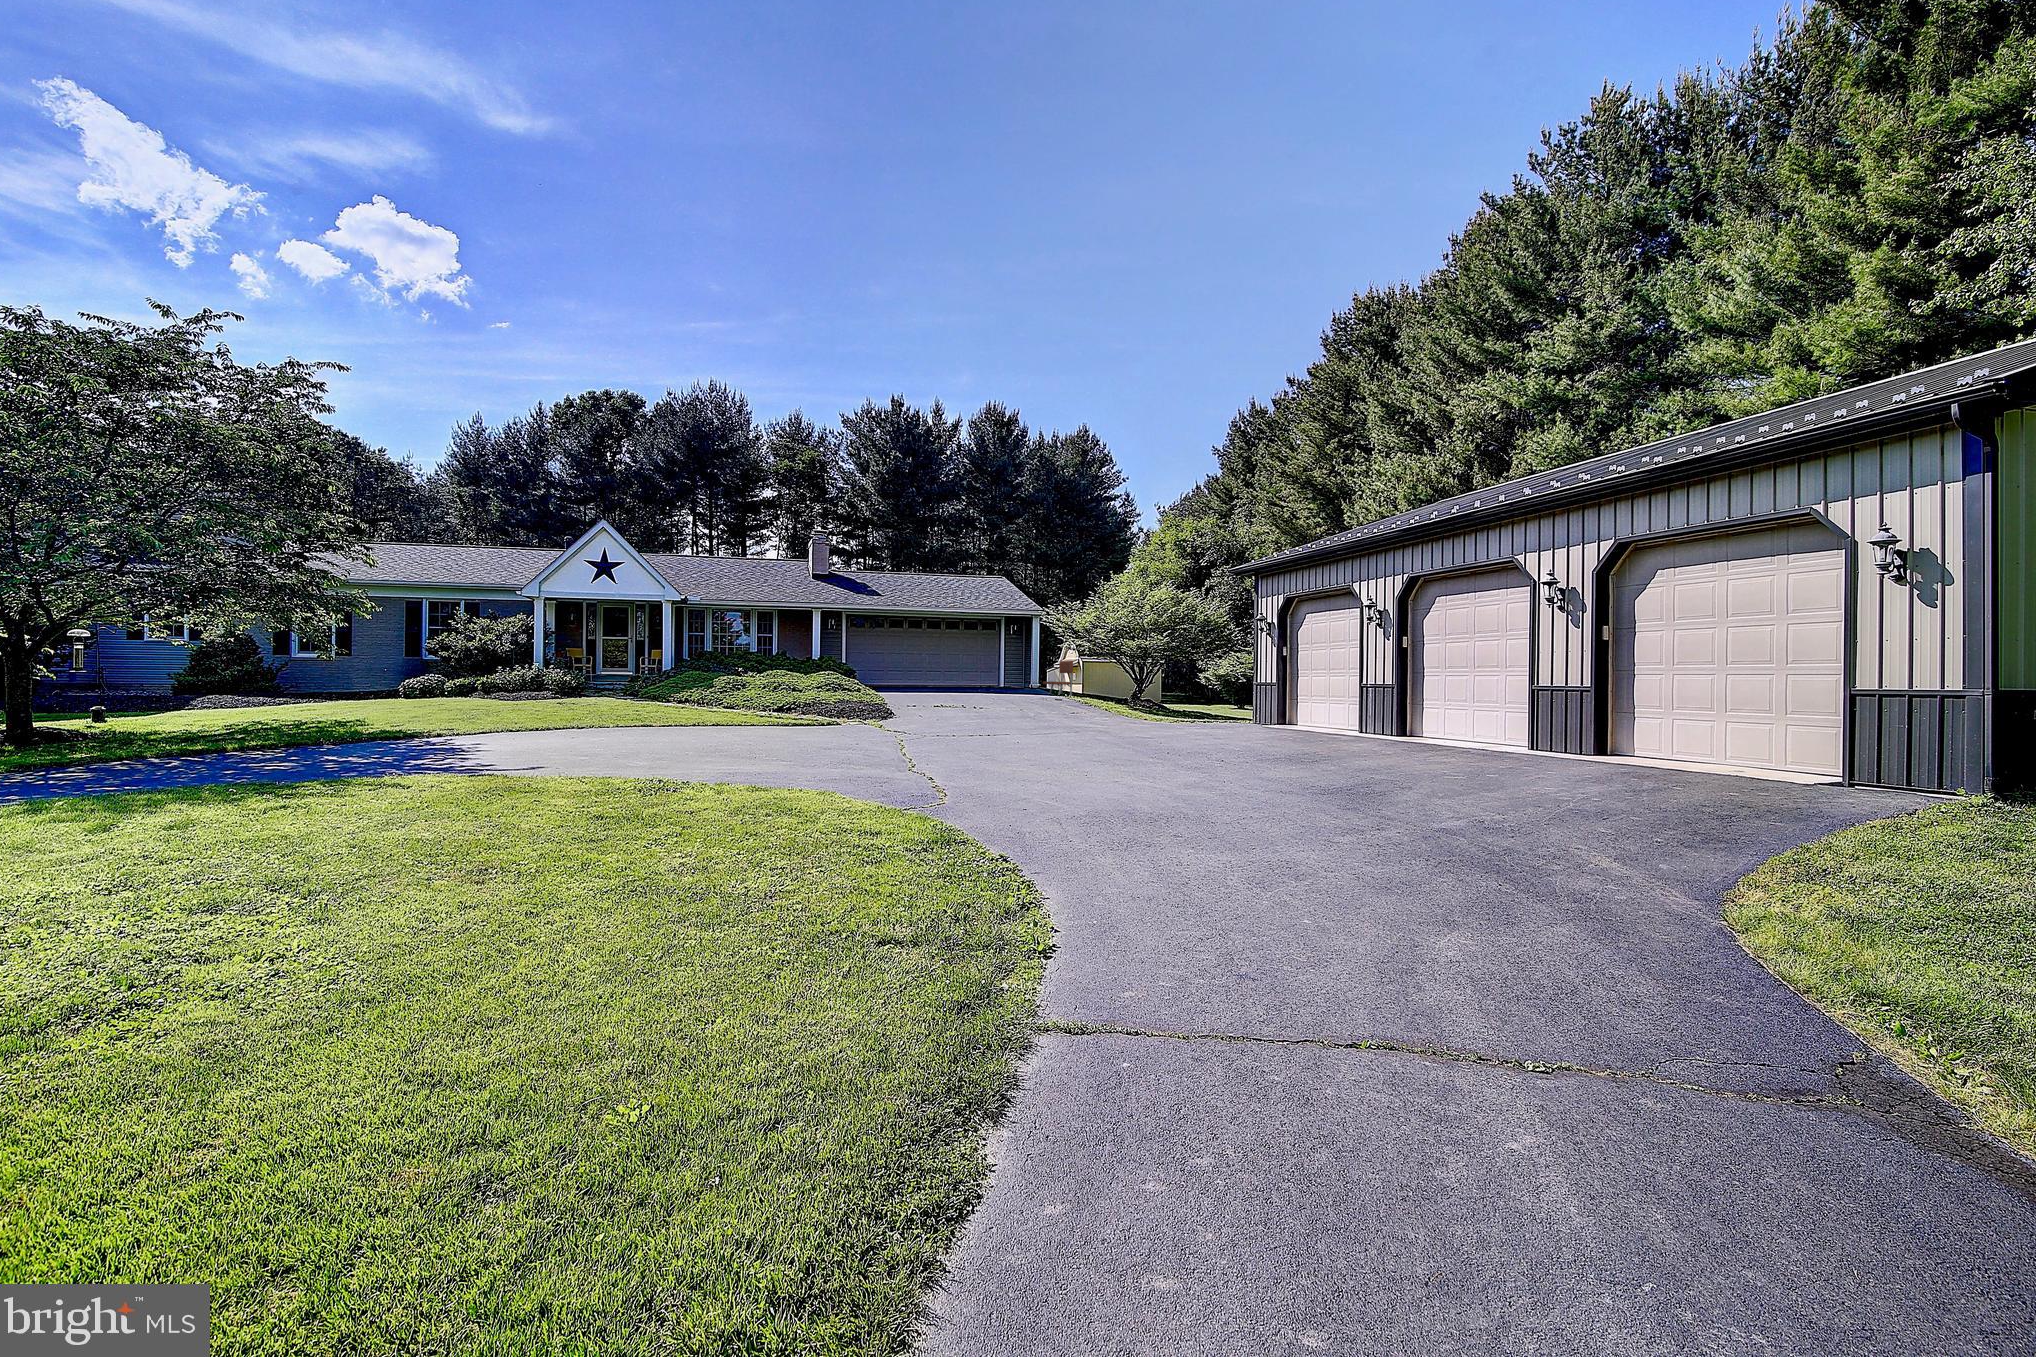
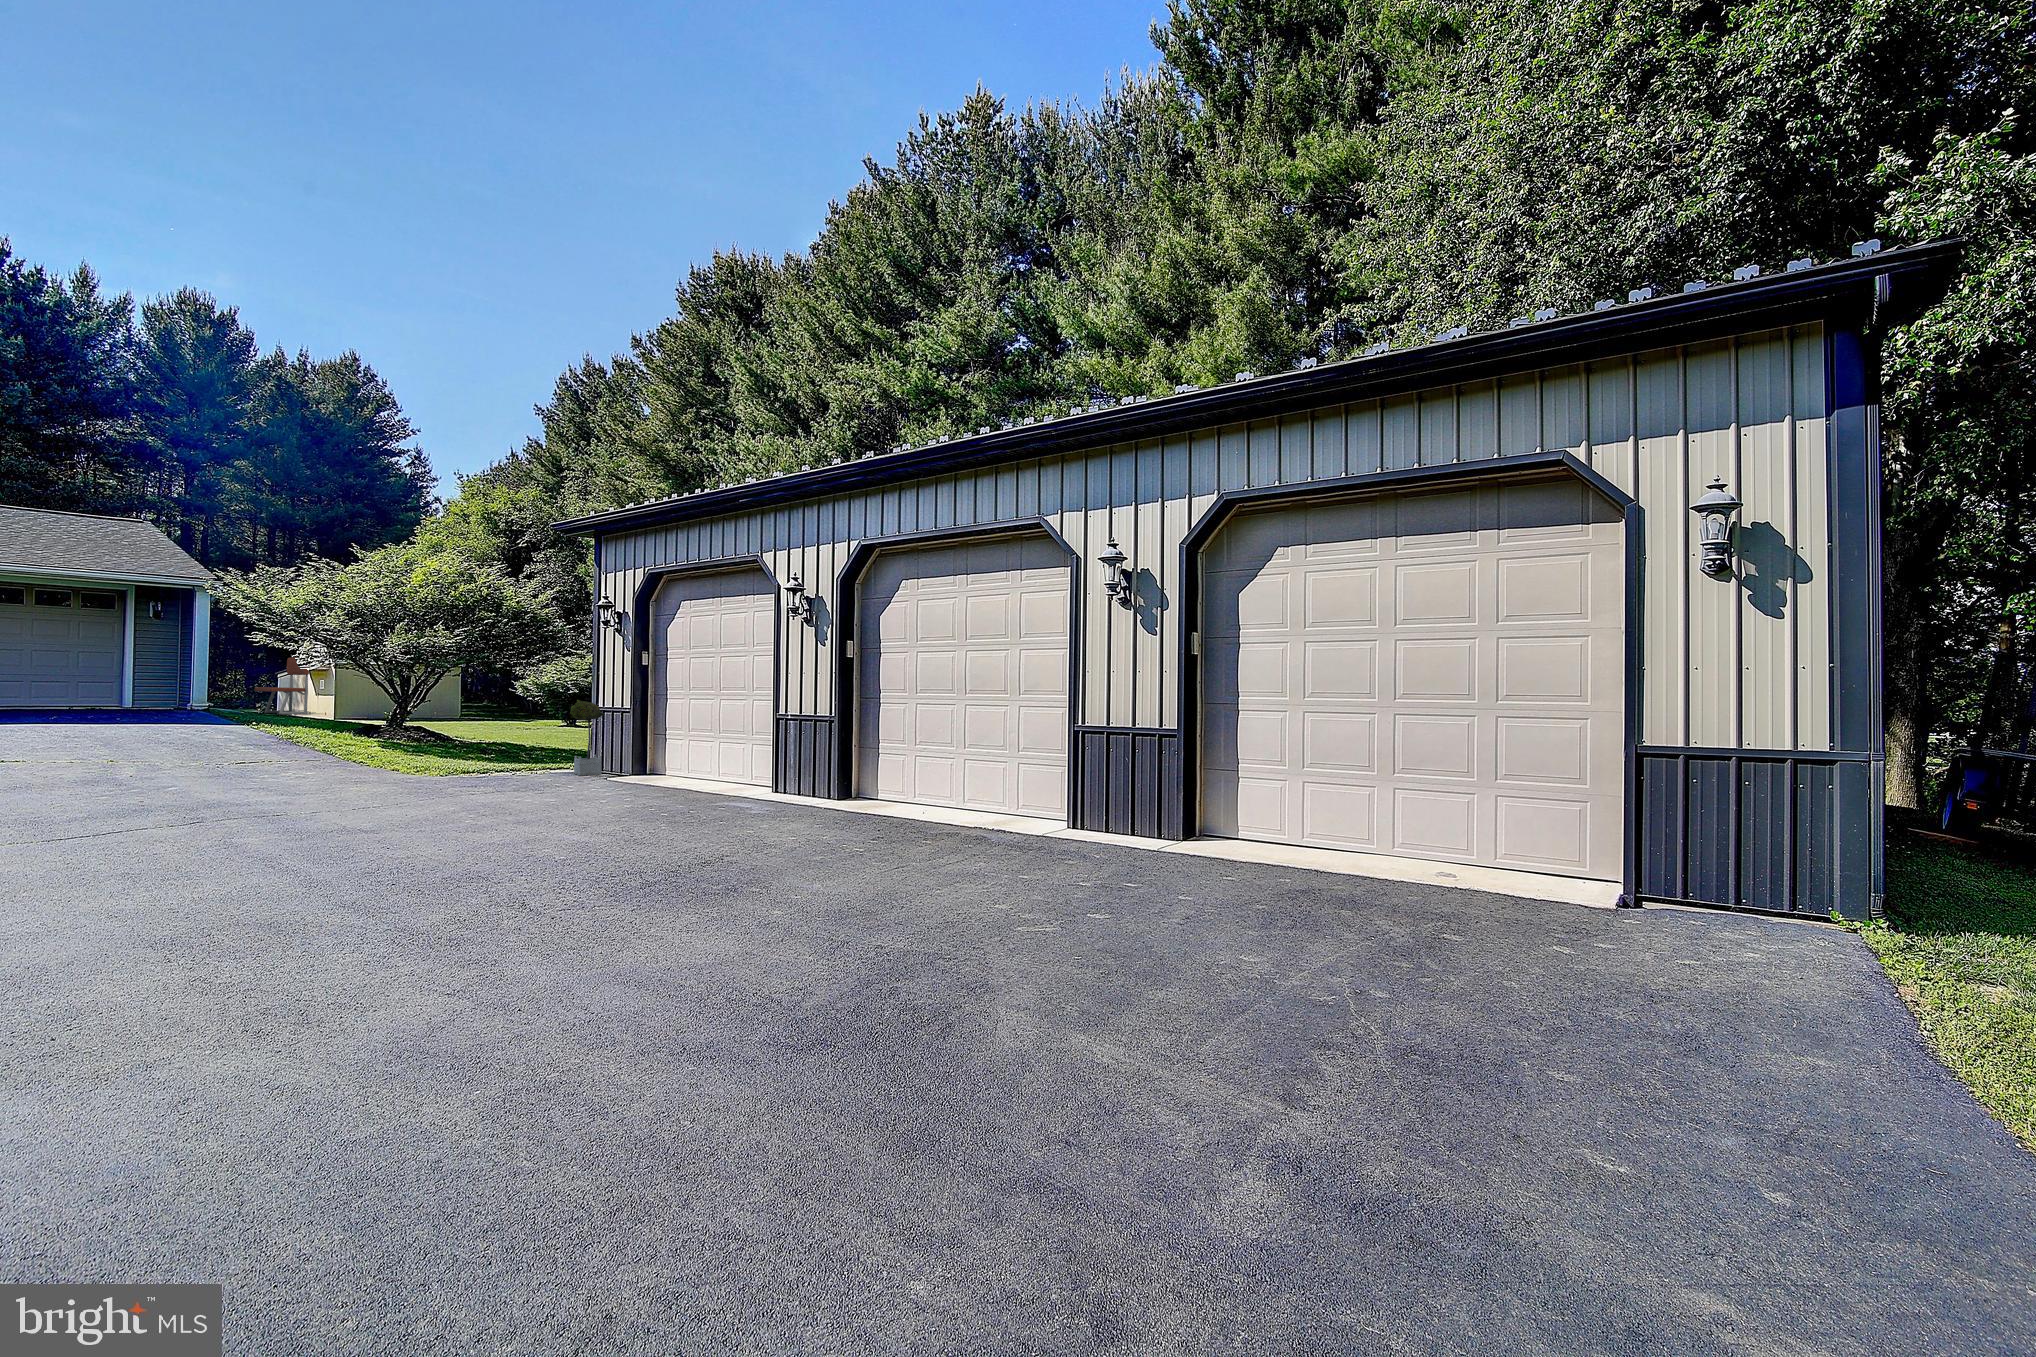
potted tree: none [1235,682,1257,732] -> present [570,700,605,775]

